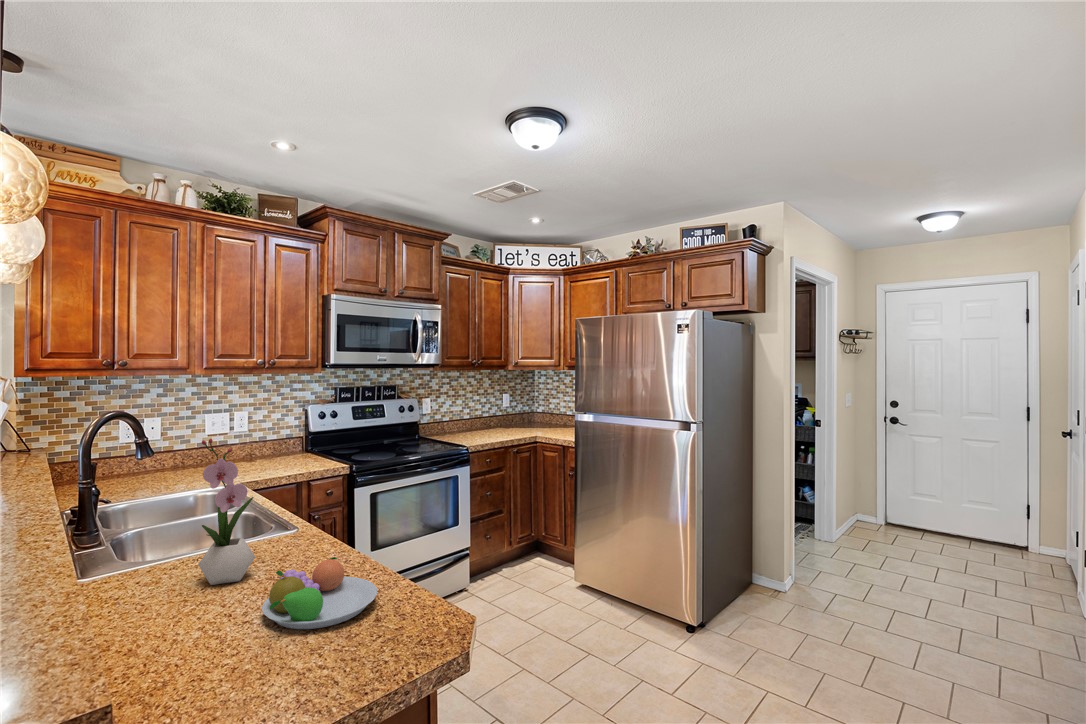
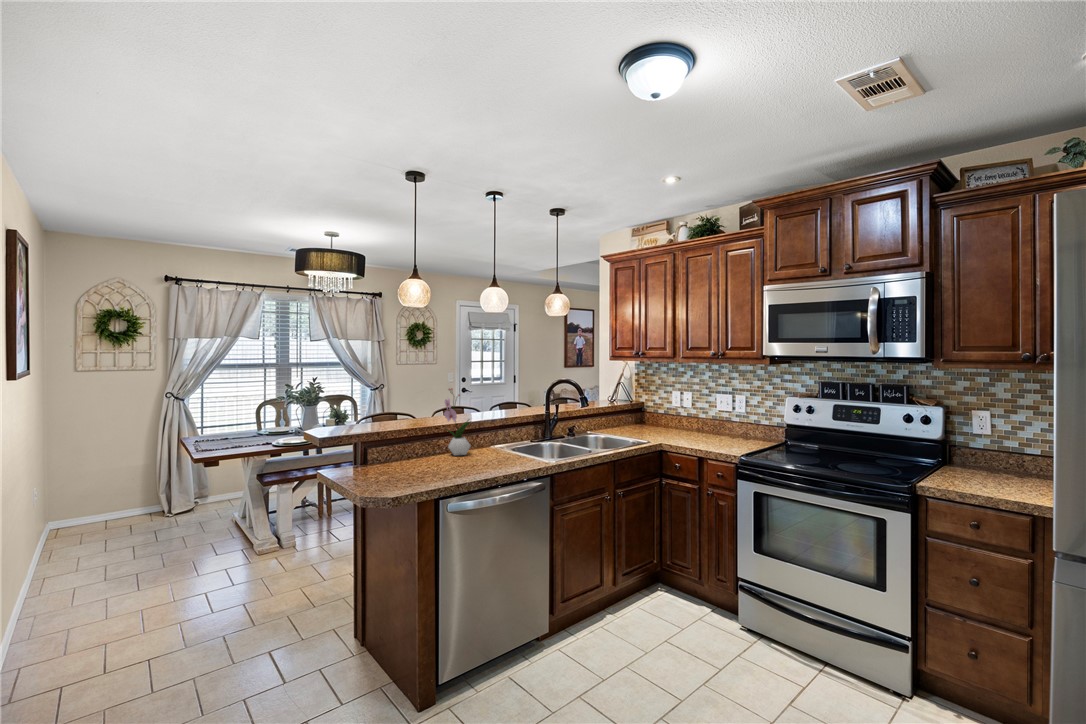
fruit bowl: present [262,557,377,629] -> none [385,444,434,470]

